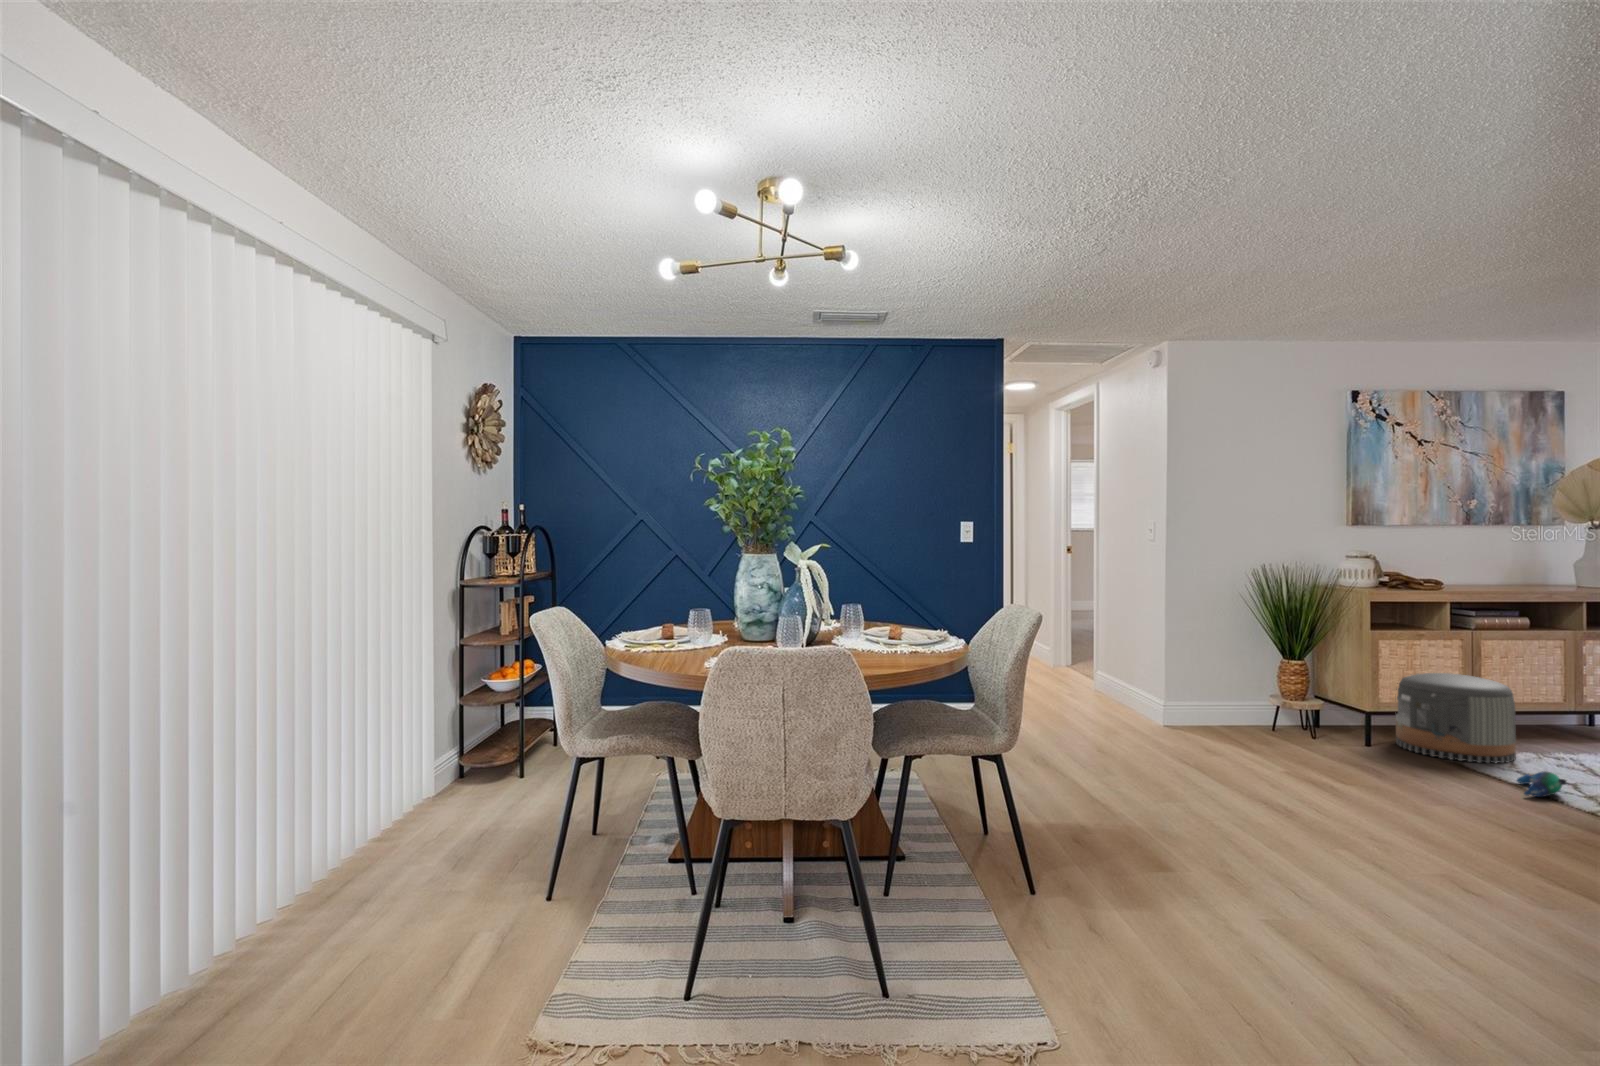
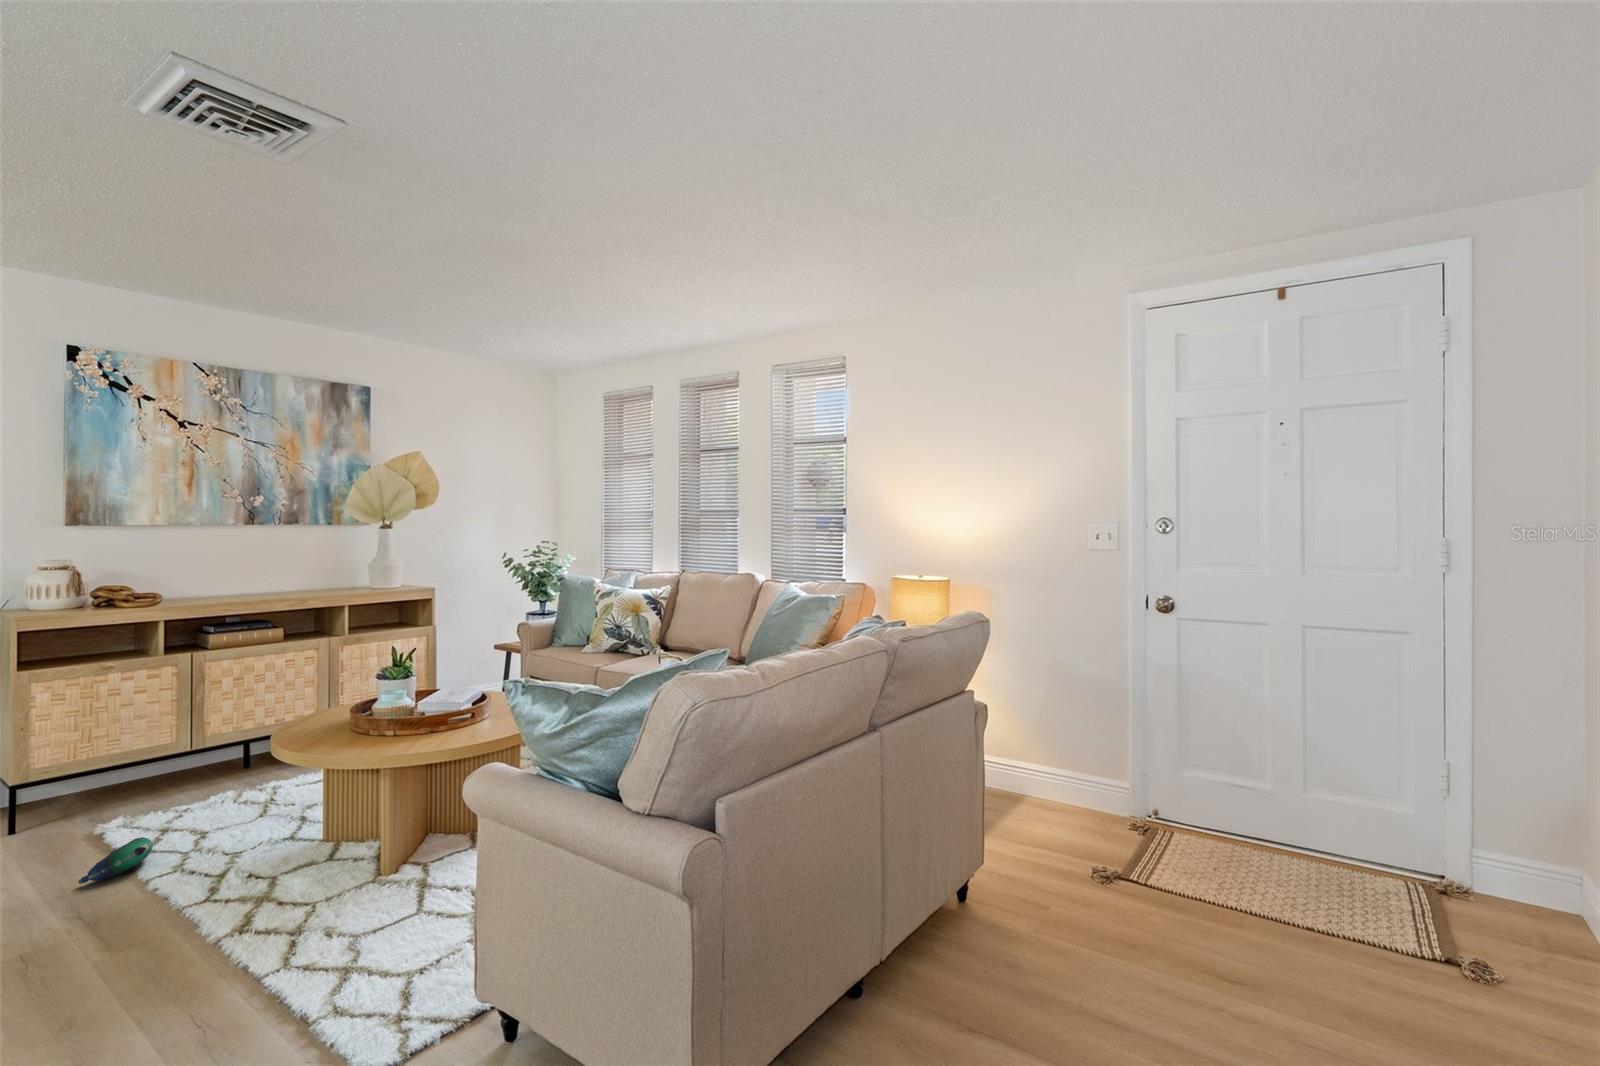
pouf: present [1396,673,1516,763] -> none [61,710,212,831]

